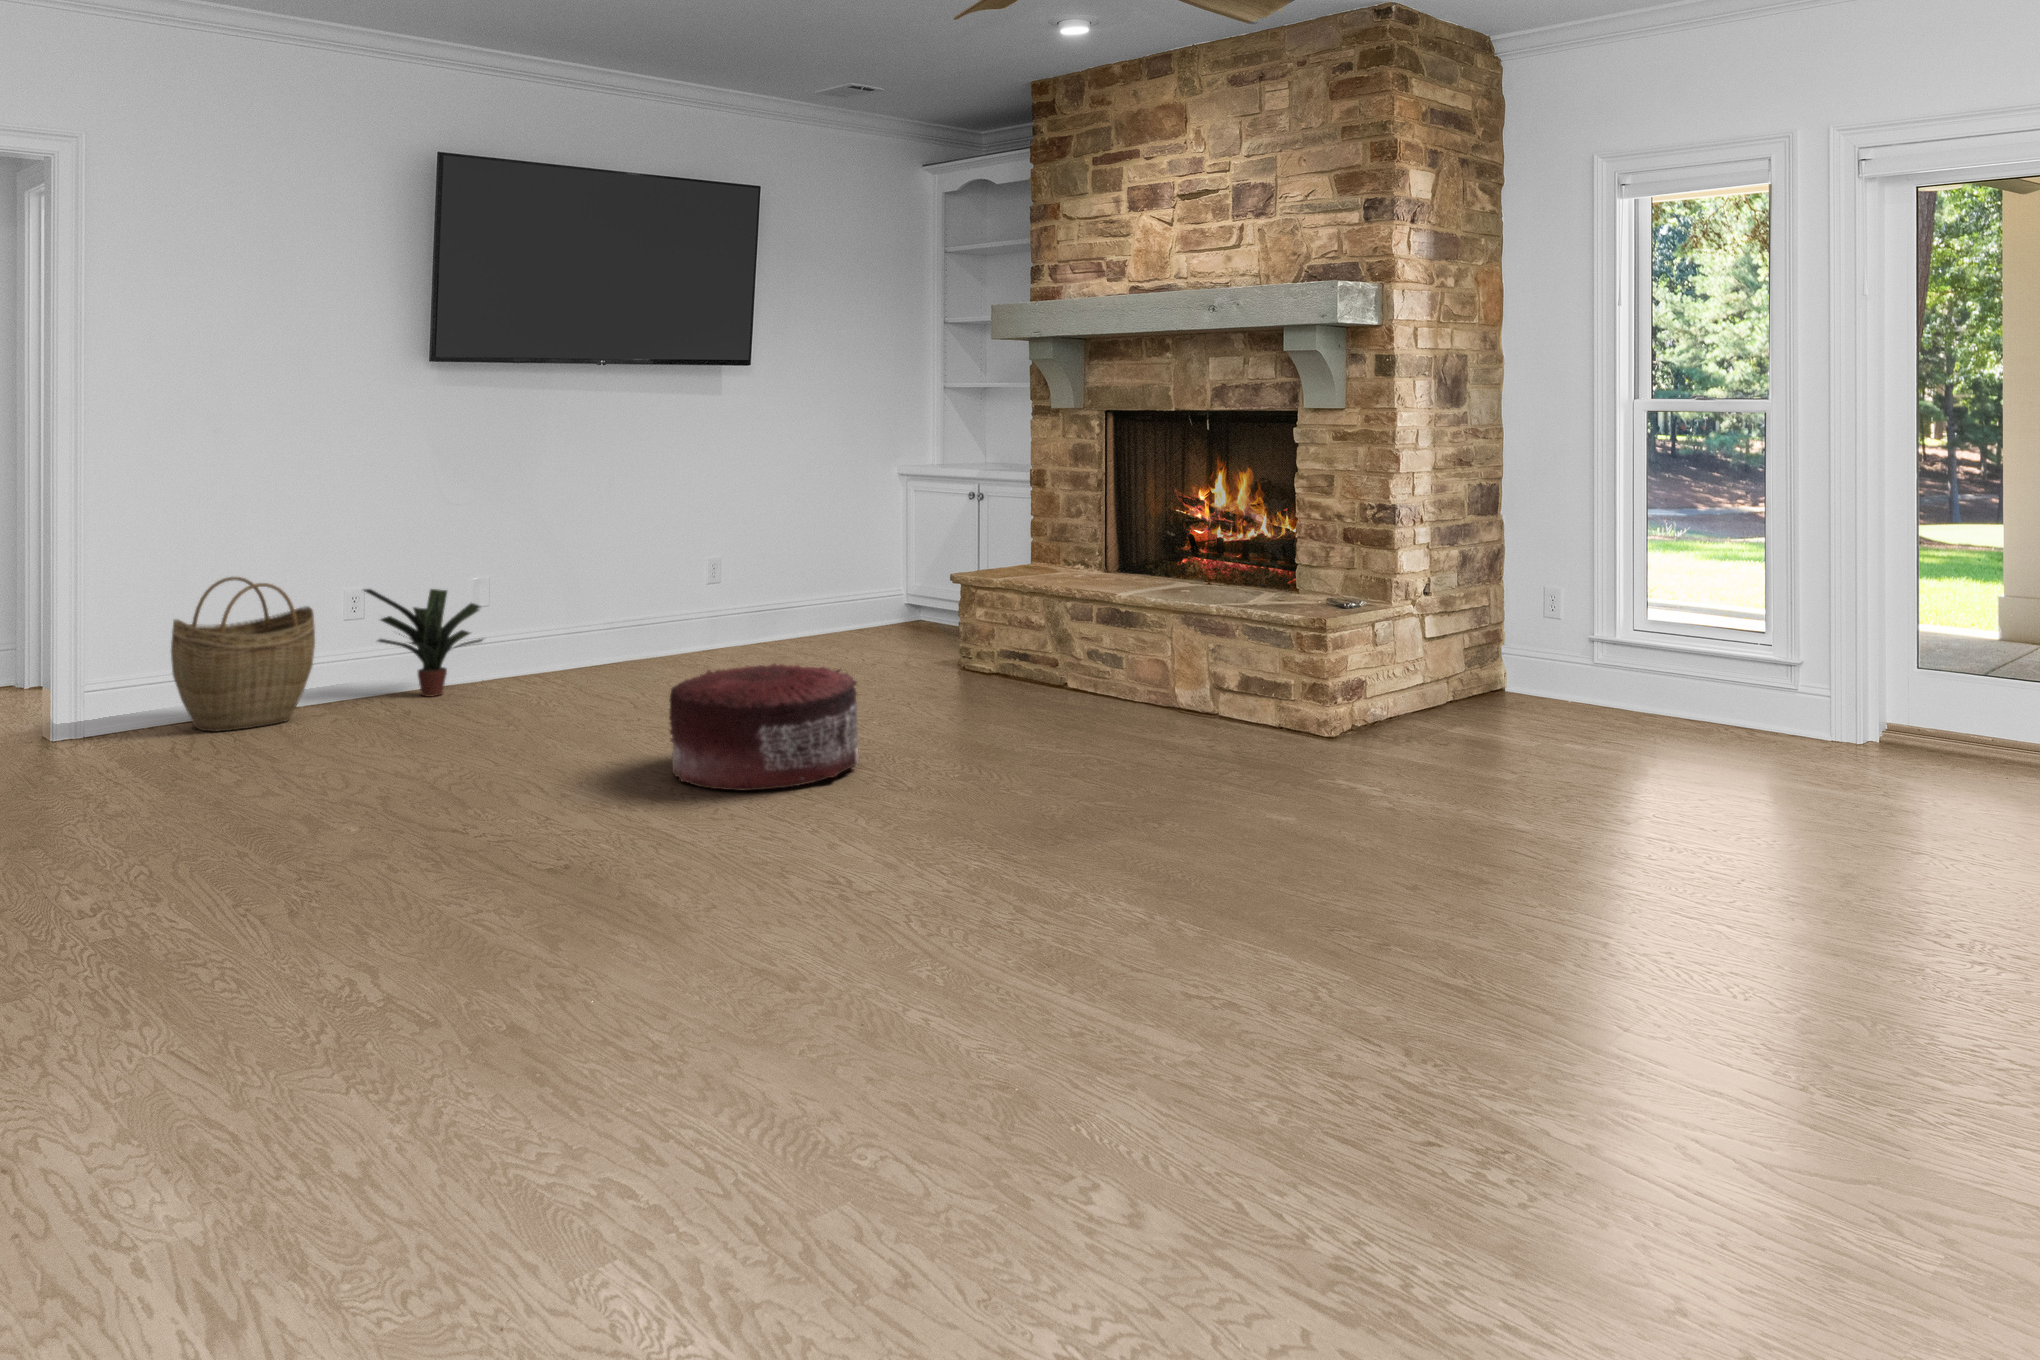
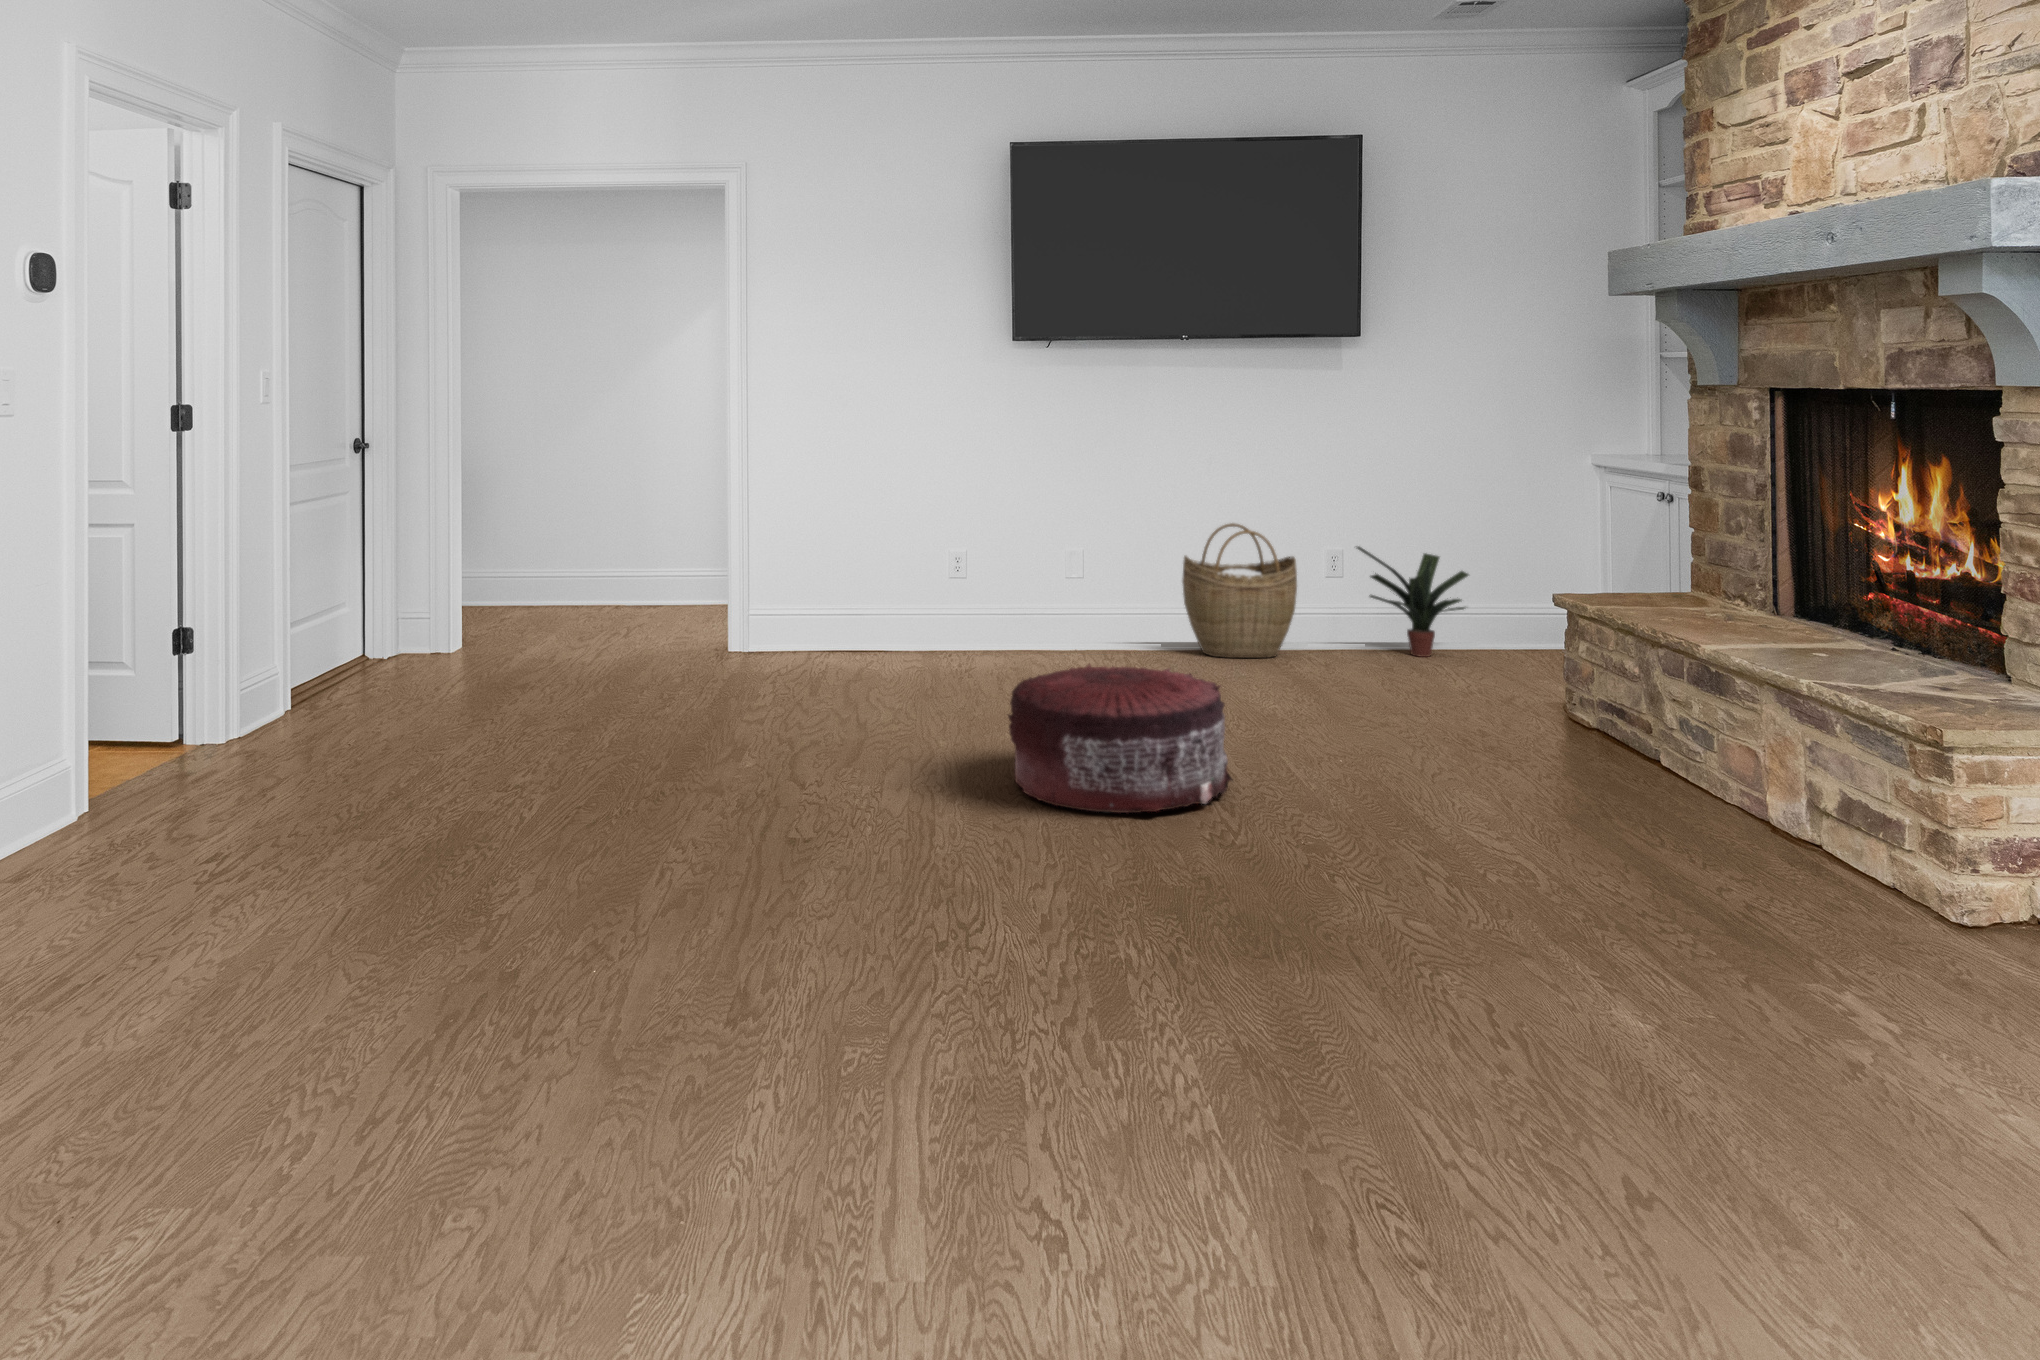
woven basket: present [171,577,315,732] -> present [1182,523,1297,658]
potted plant: present [364,589,483,697] -> present [1357,547,1468,657]

